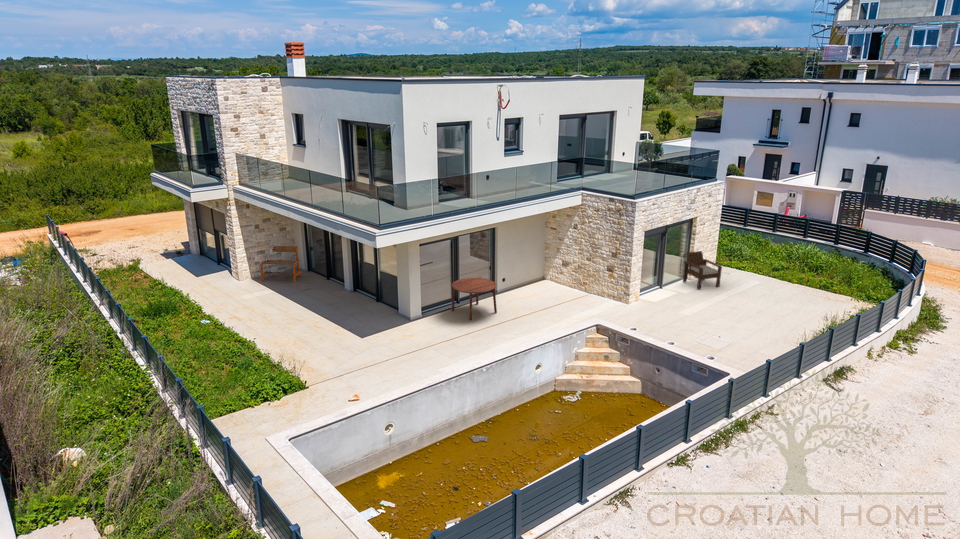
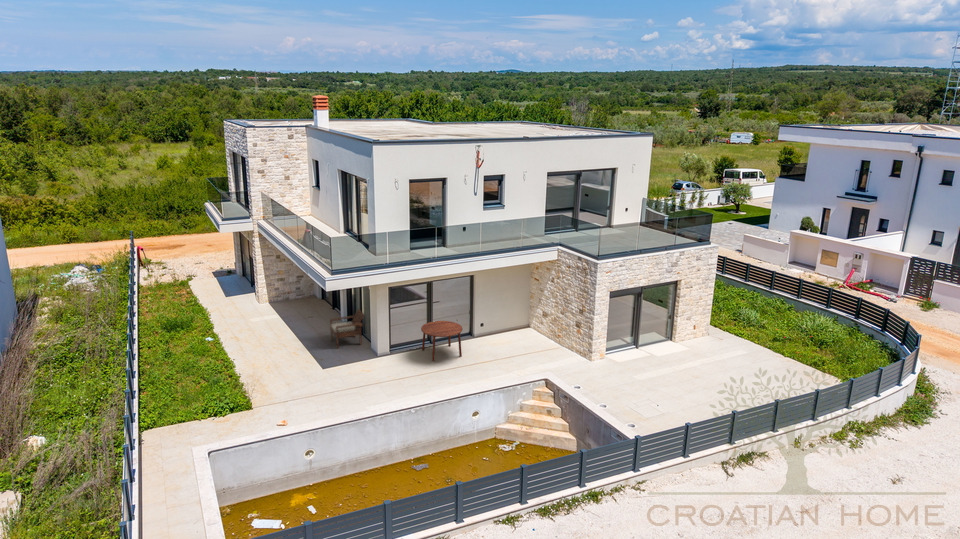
bench: present [260,246,301,282] -> none [278,273,314,309]
chair: present [683,251,722,290] -> present [330,309,364,348]

